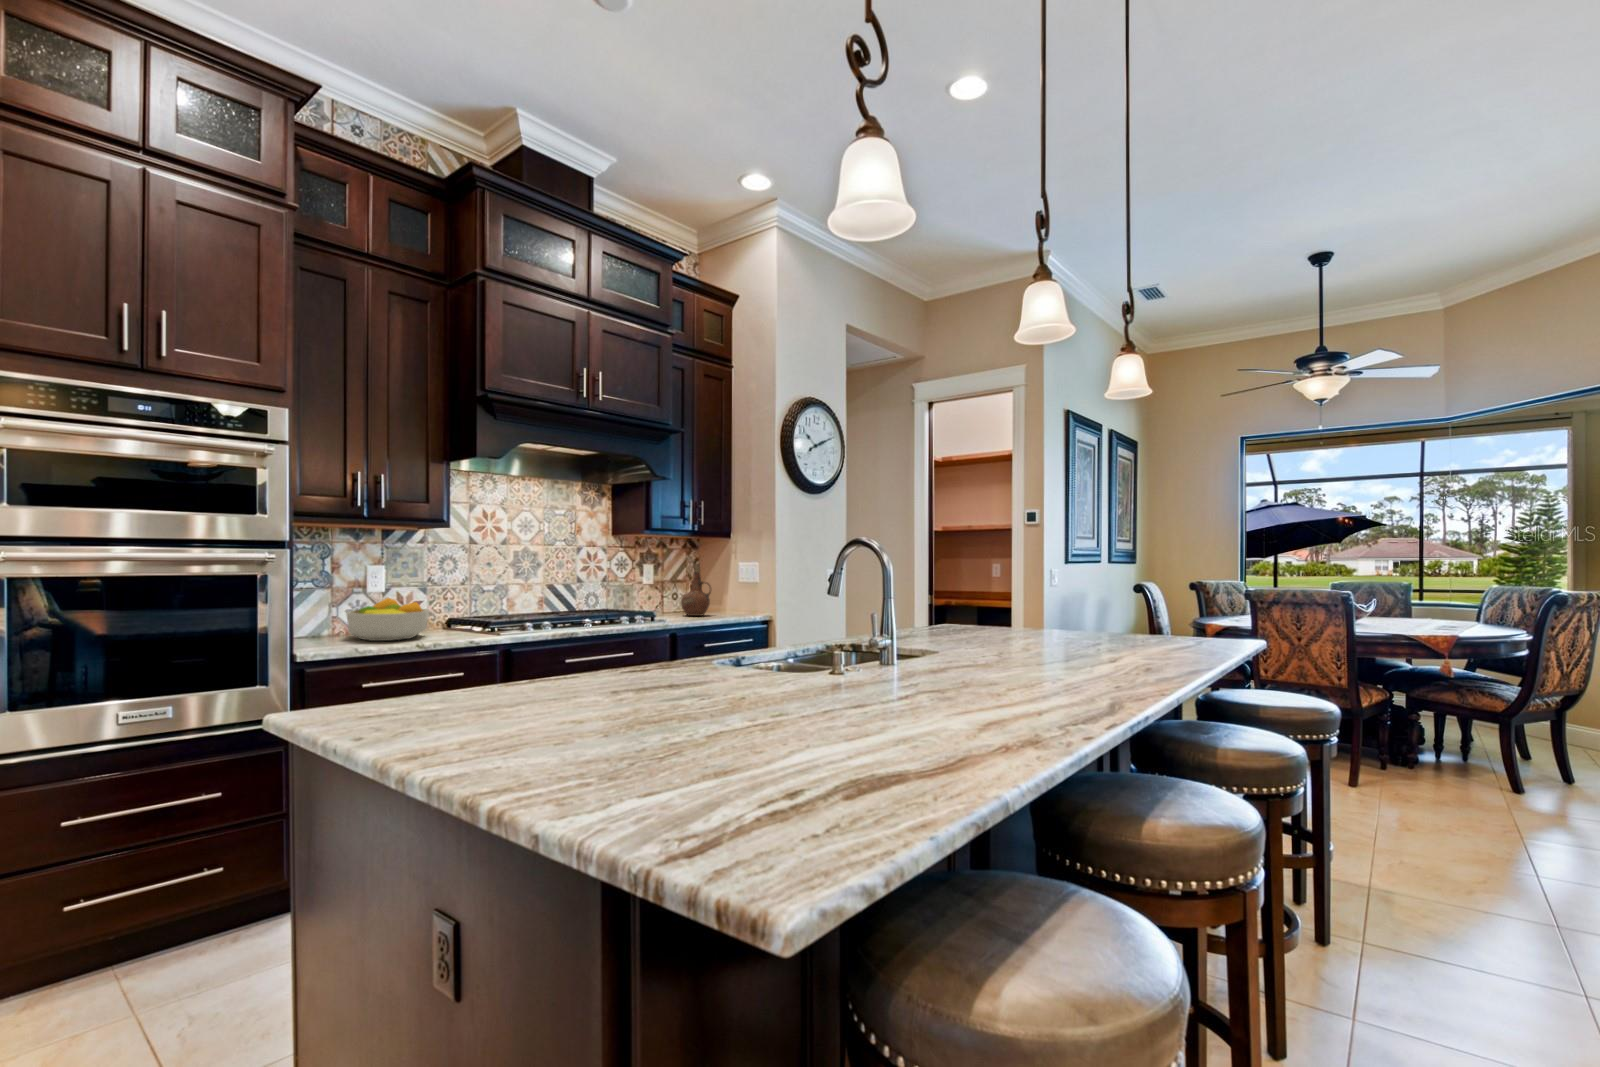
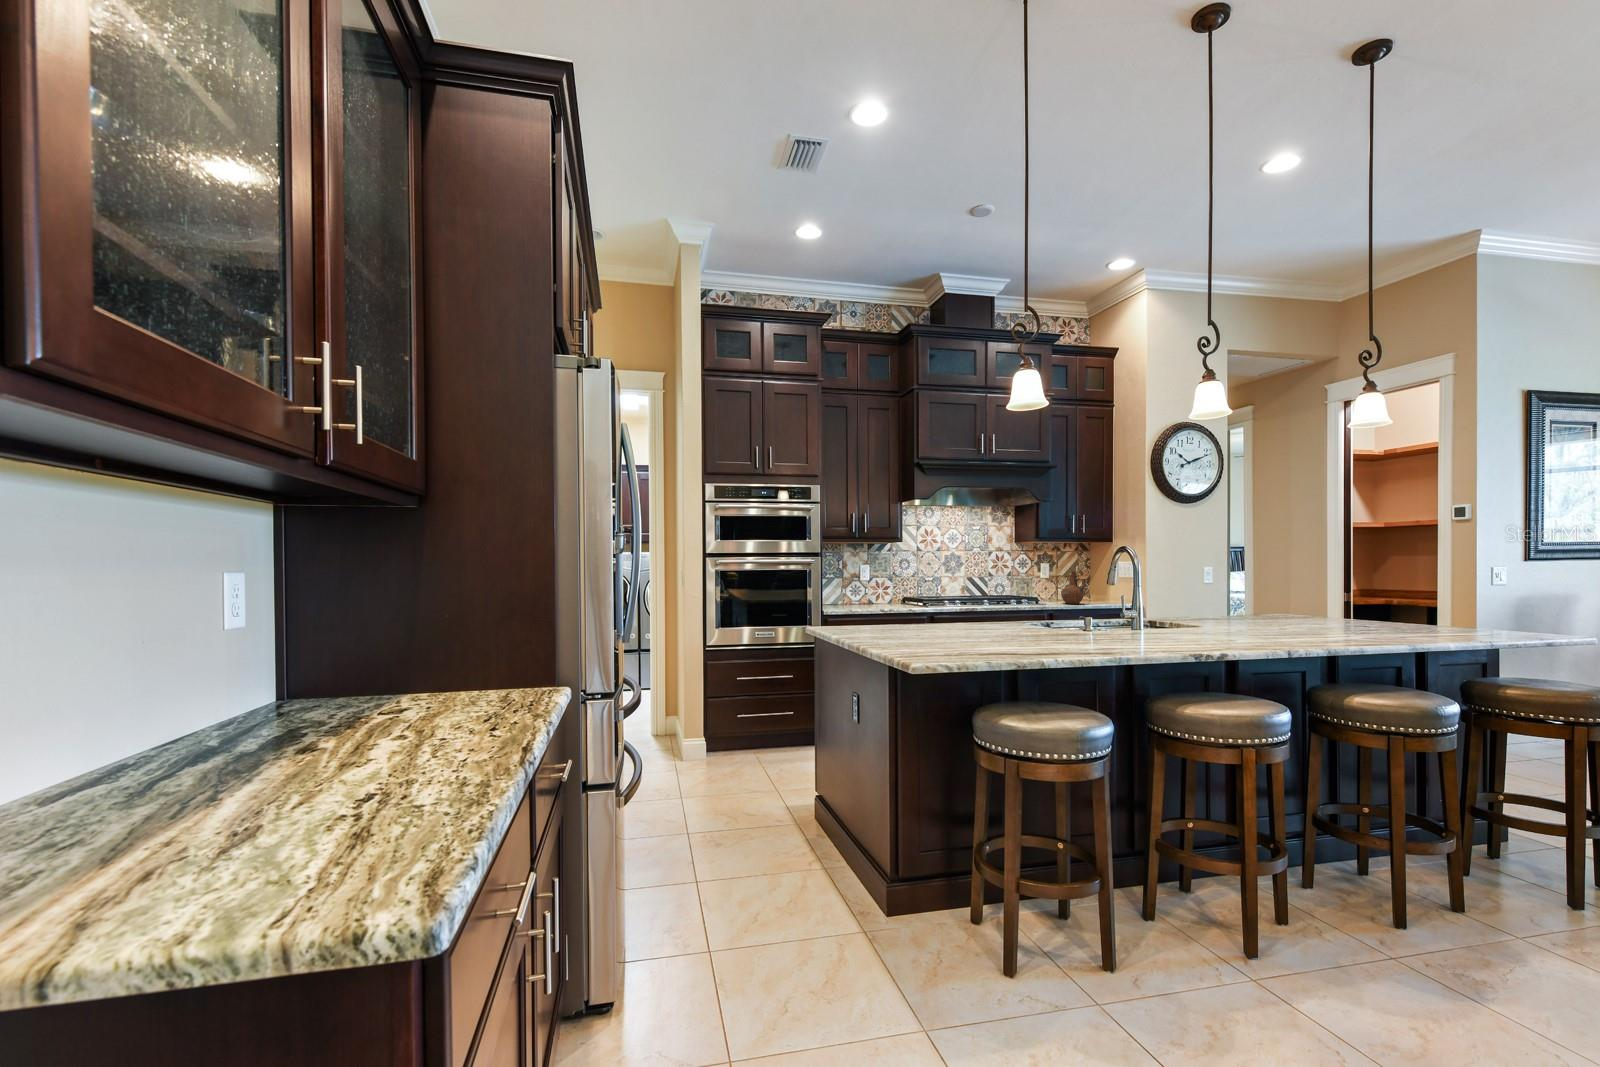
fruit bowl: present [347,598,429,641] -> none [848,584,889,609]

